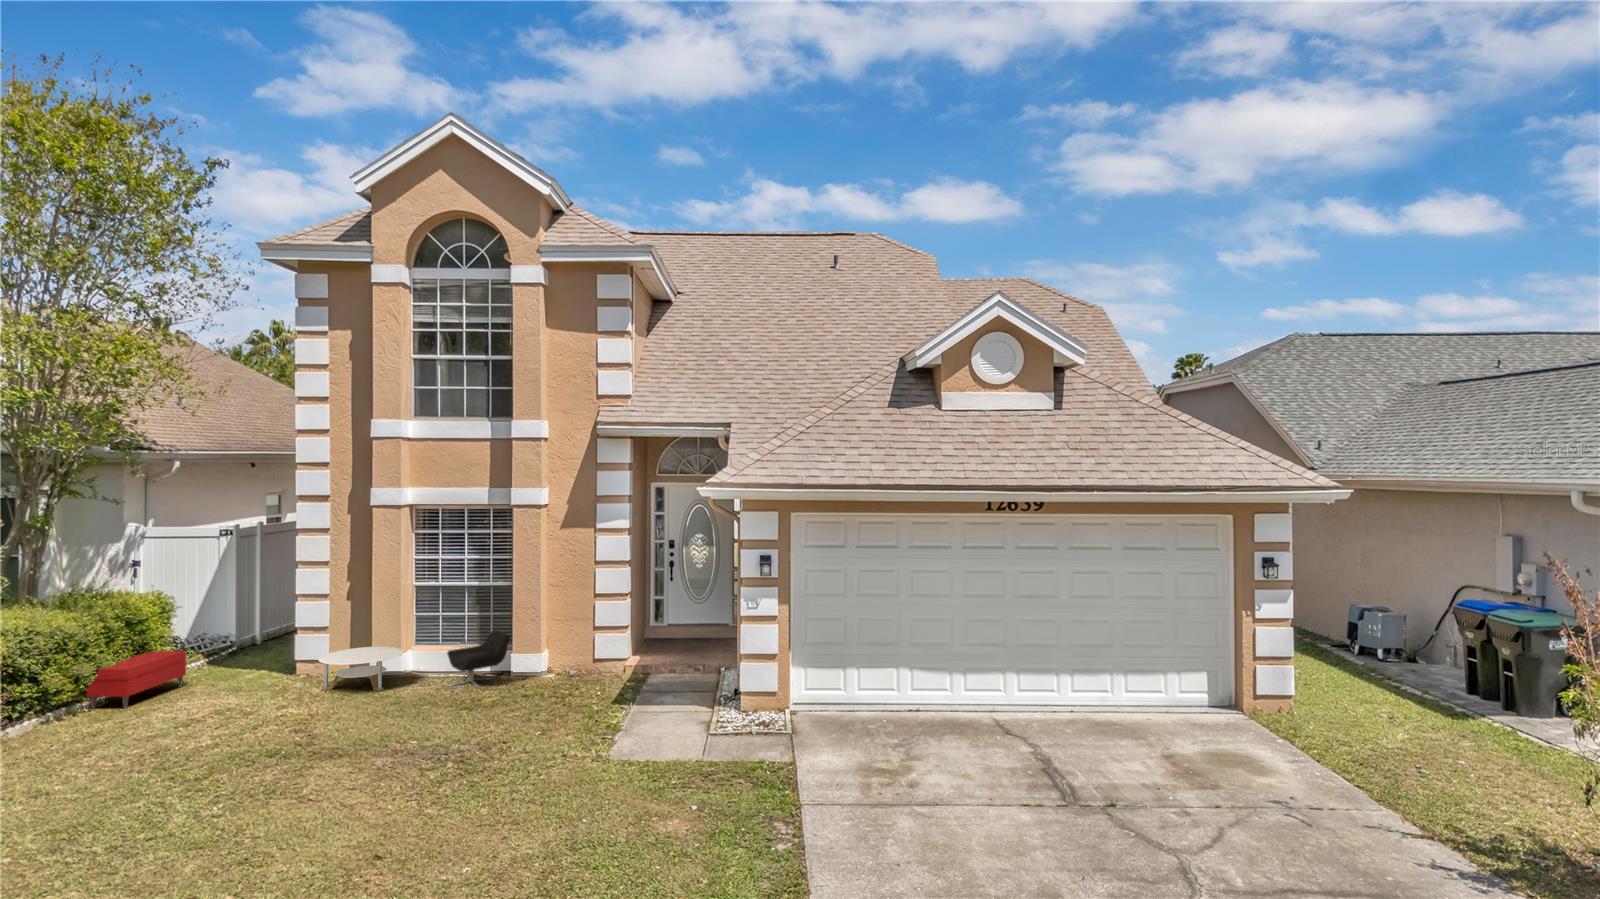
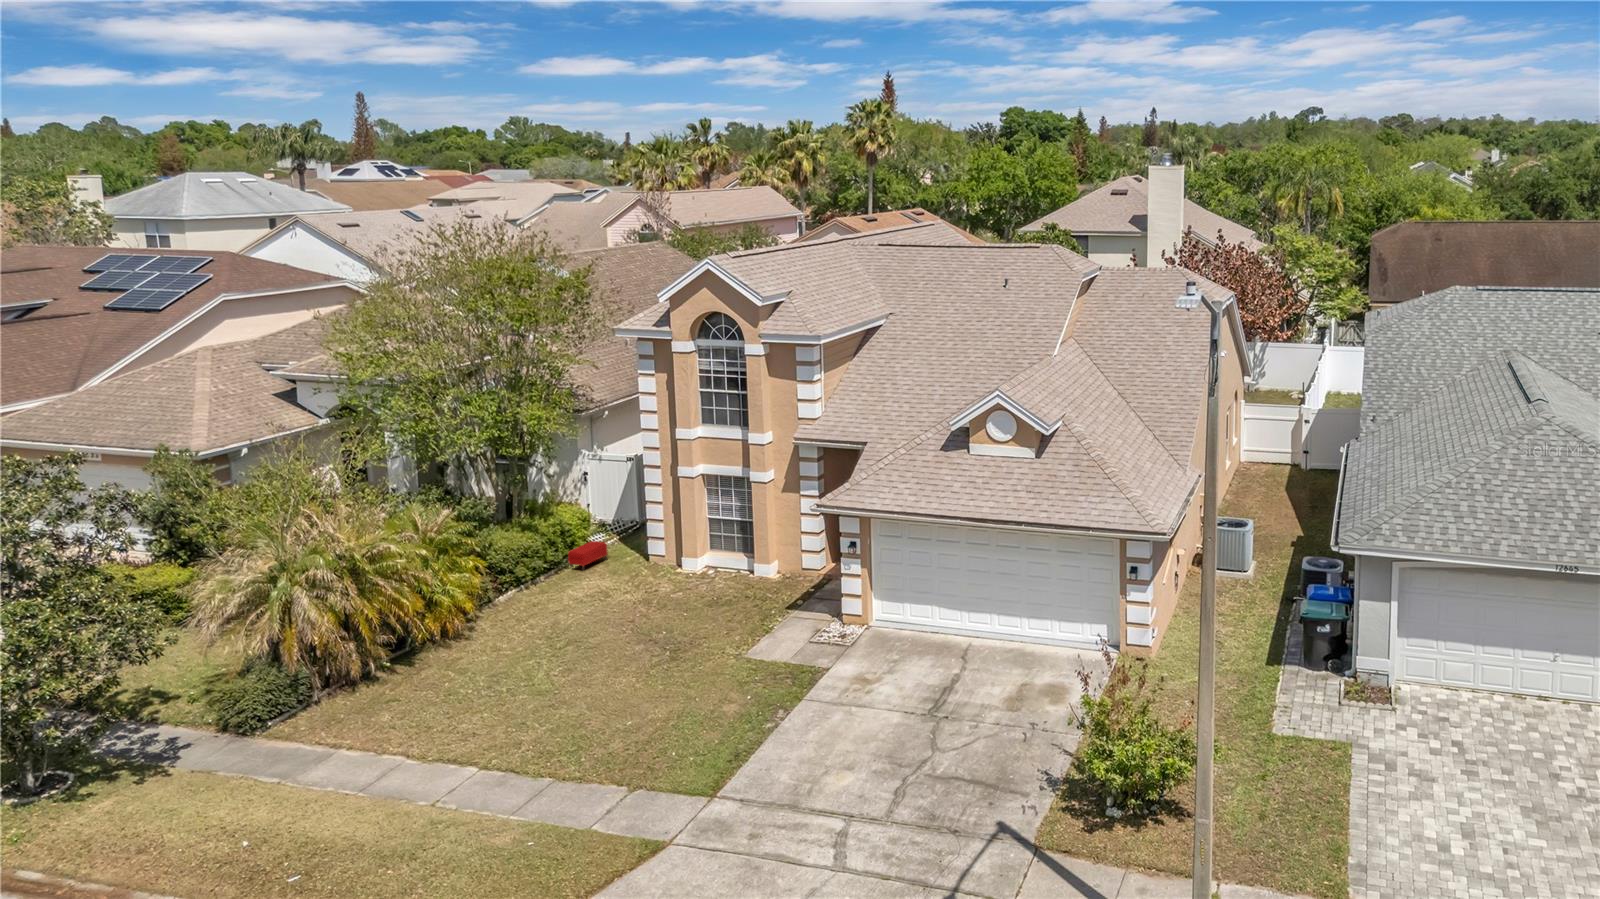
lounge chair: present [447,630,510,686] -> none [719,549,751,581]
round table: present [318,647,404,691] -> none [661,550,701,577]

